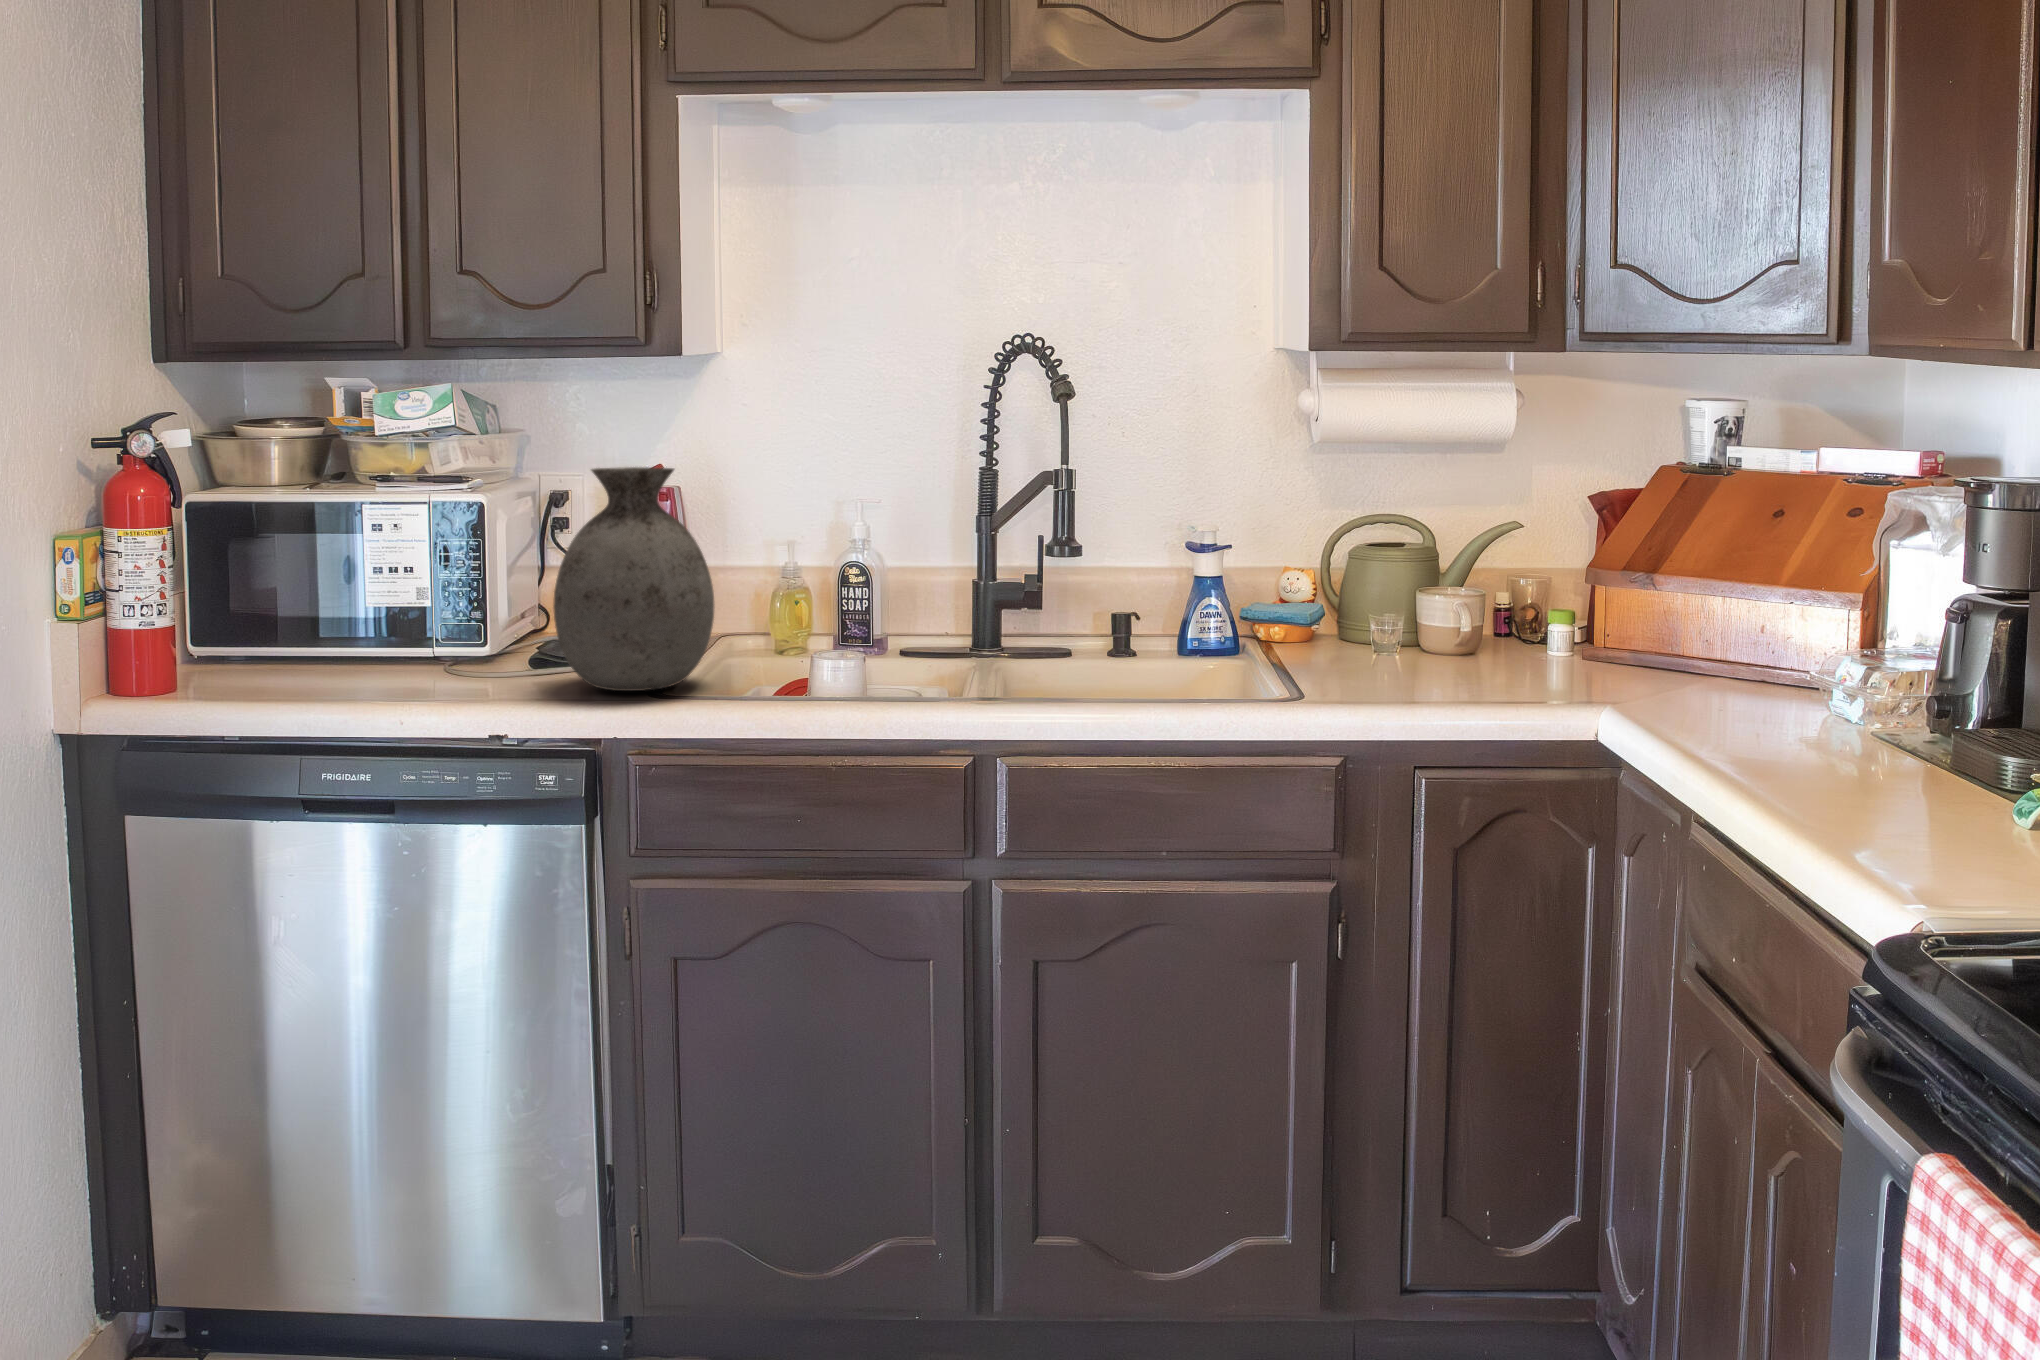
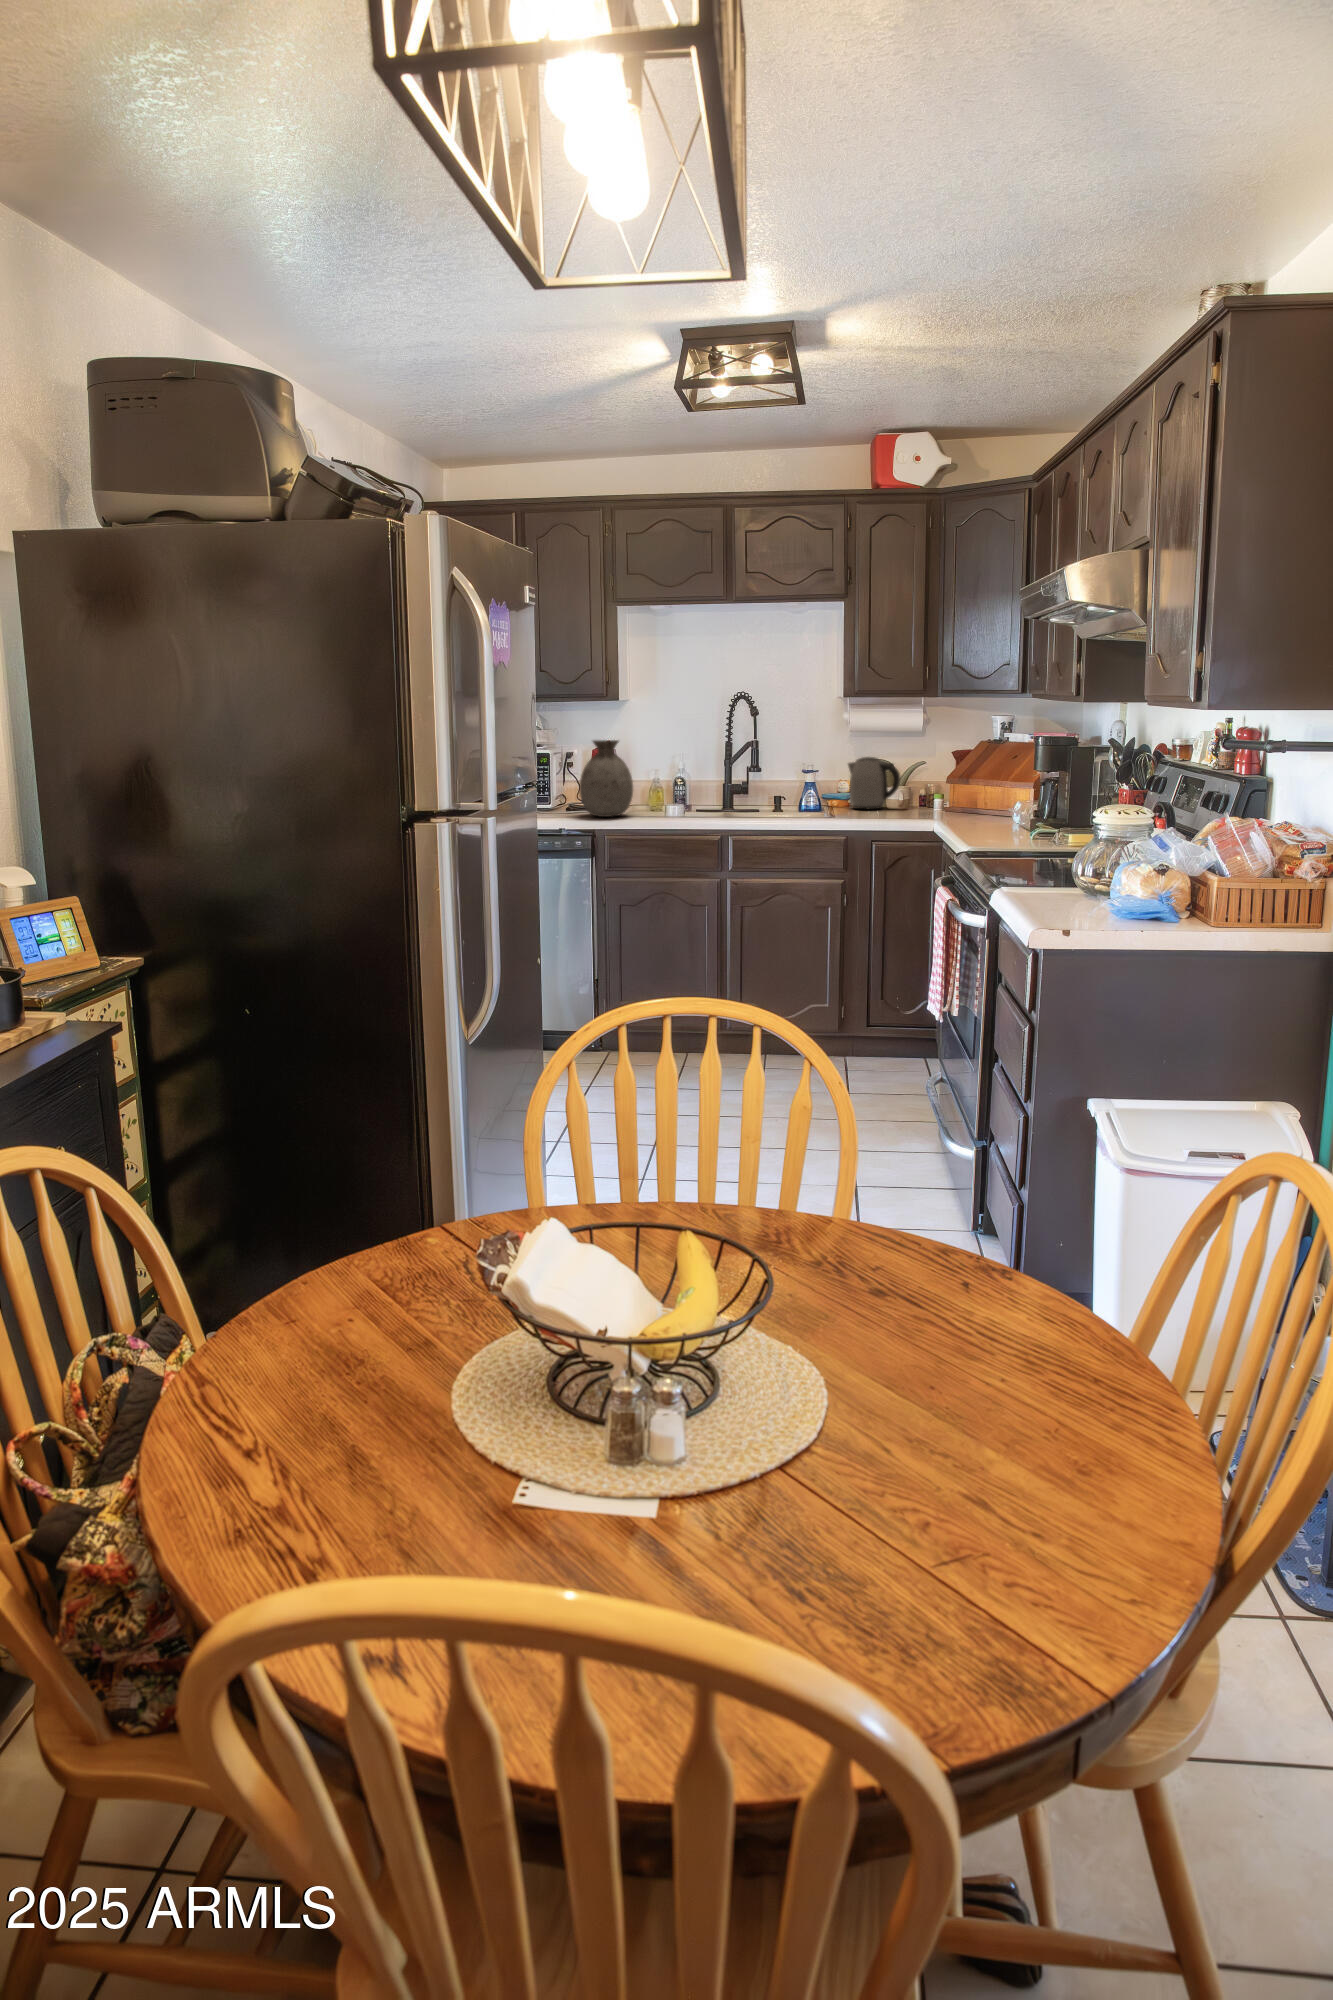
kettle: none [1318,515,1469,661] -> present [848,757,900,809]

